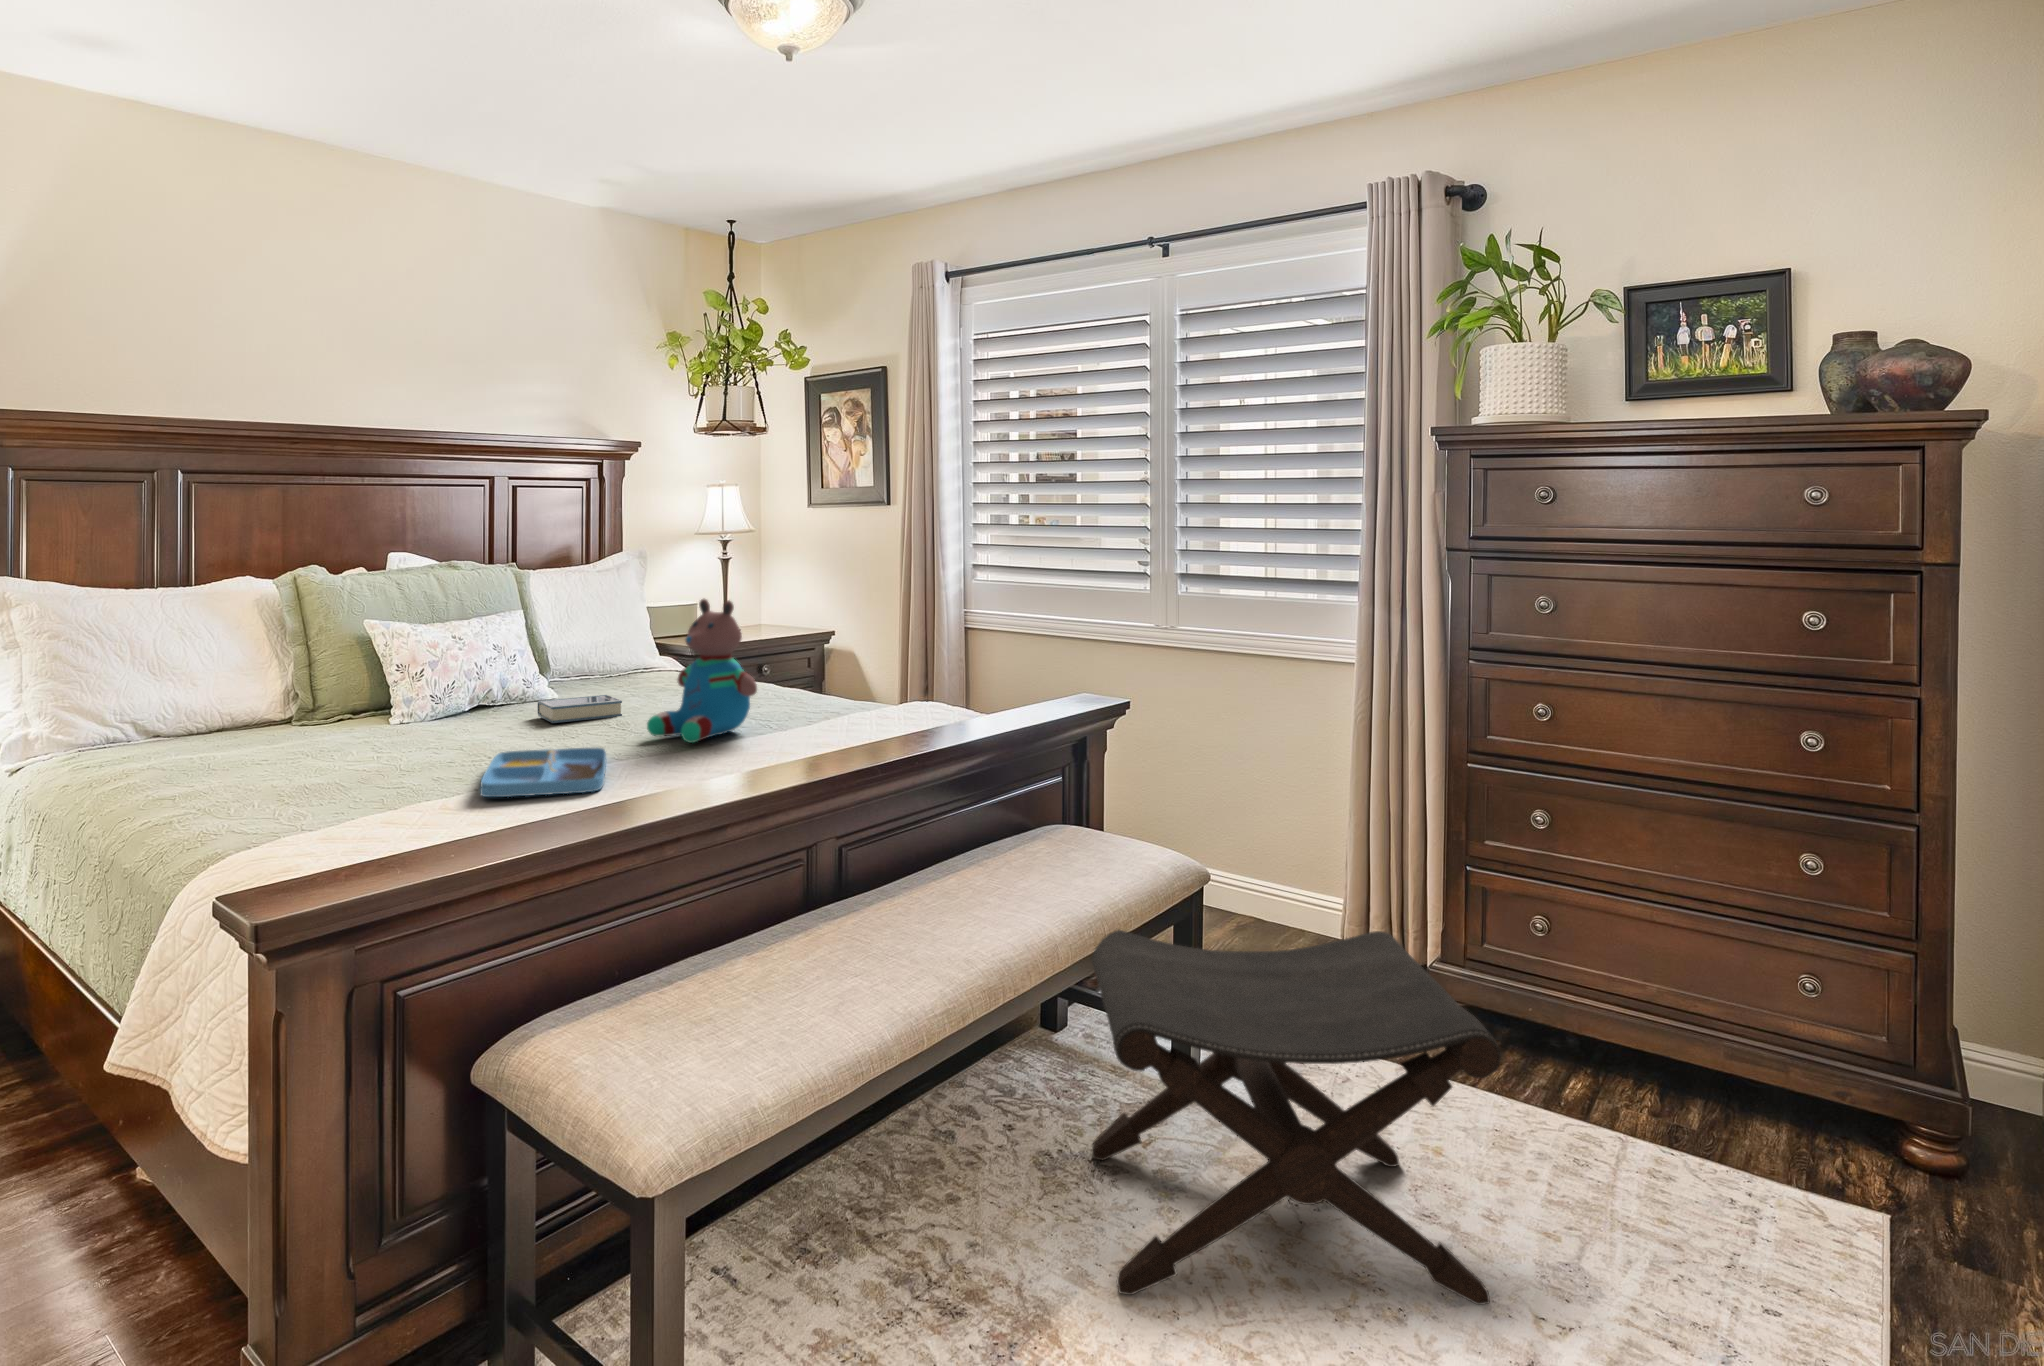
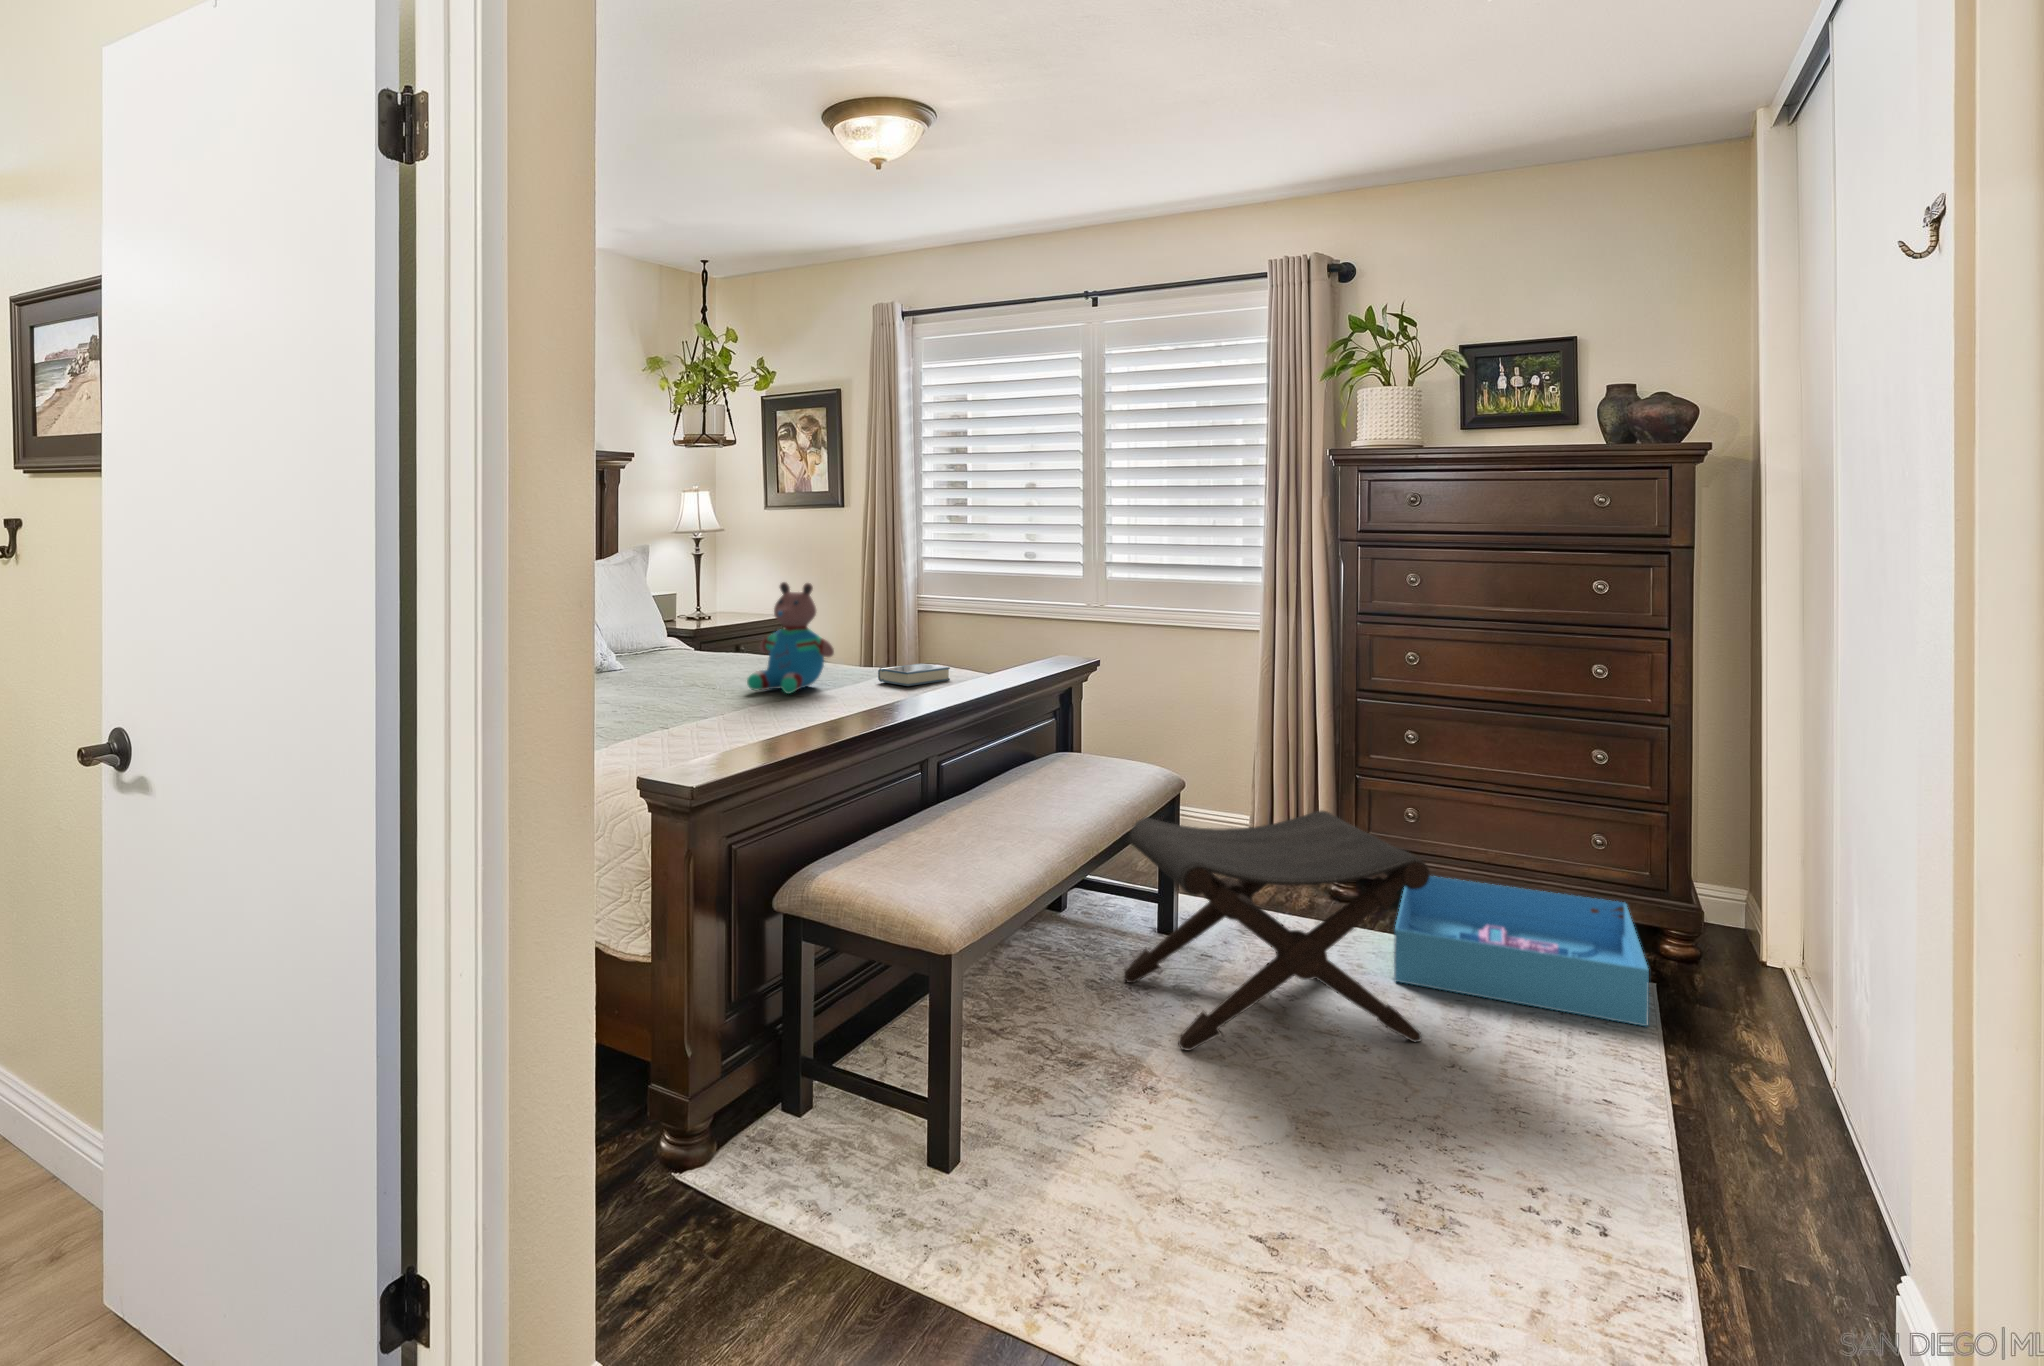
hardback book: present [537,695,622,723] -> present [878,663,950,686]
tray: present [480,748,606,797] -> none [652,698,760,730]
storage bin: none [1480,1008,1864,1303] -> present [1394,876,1649,1026]

